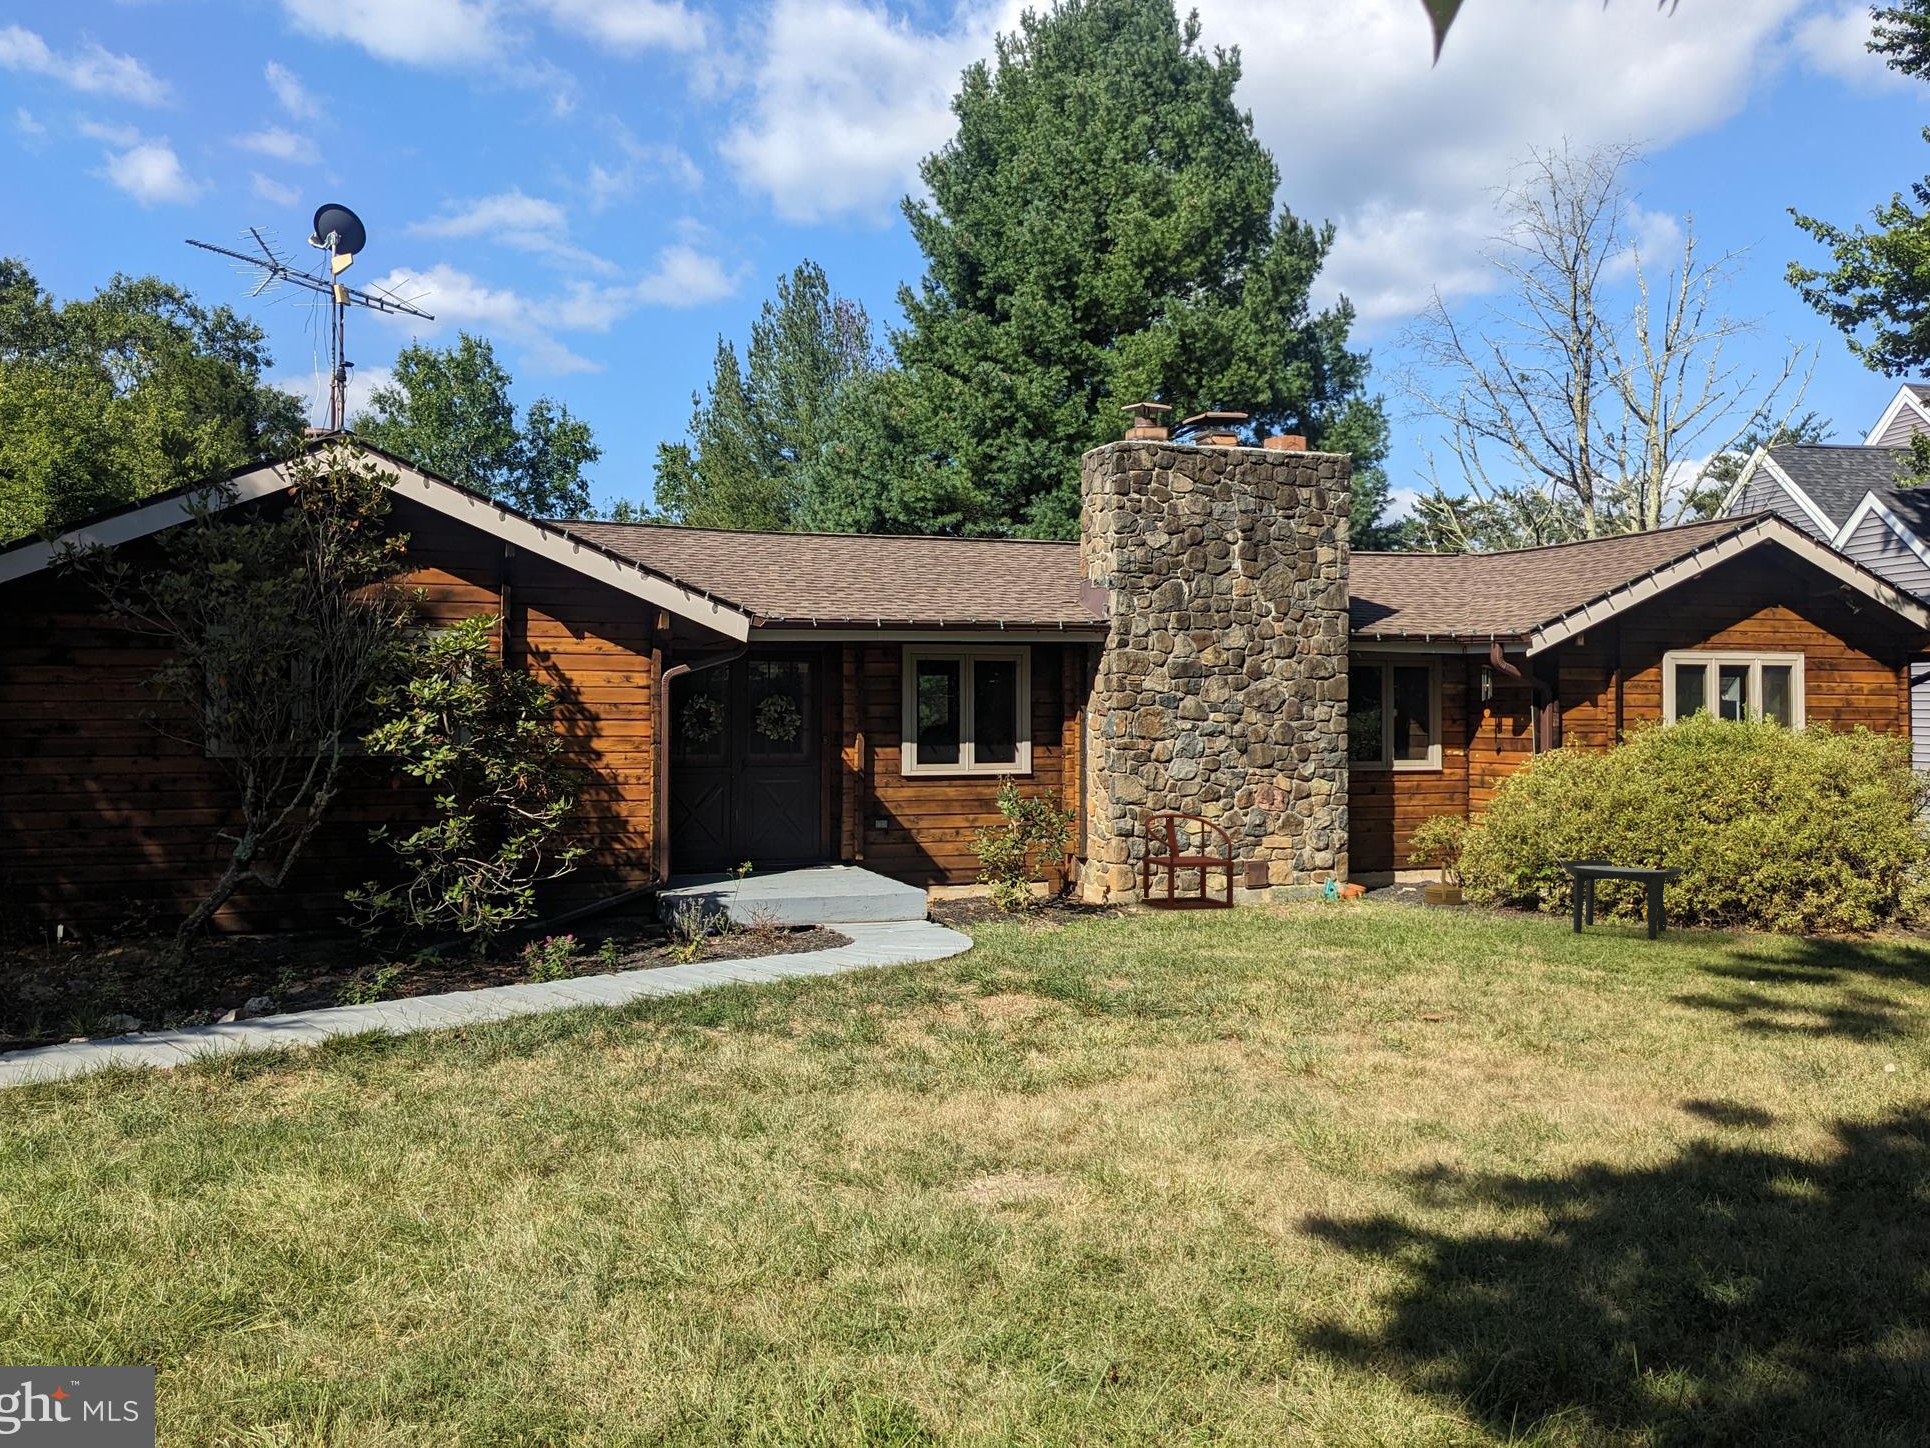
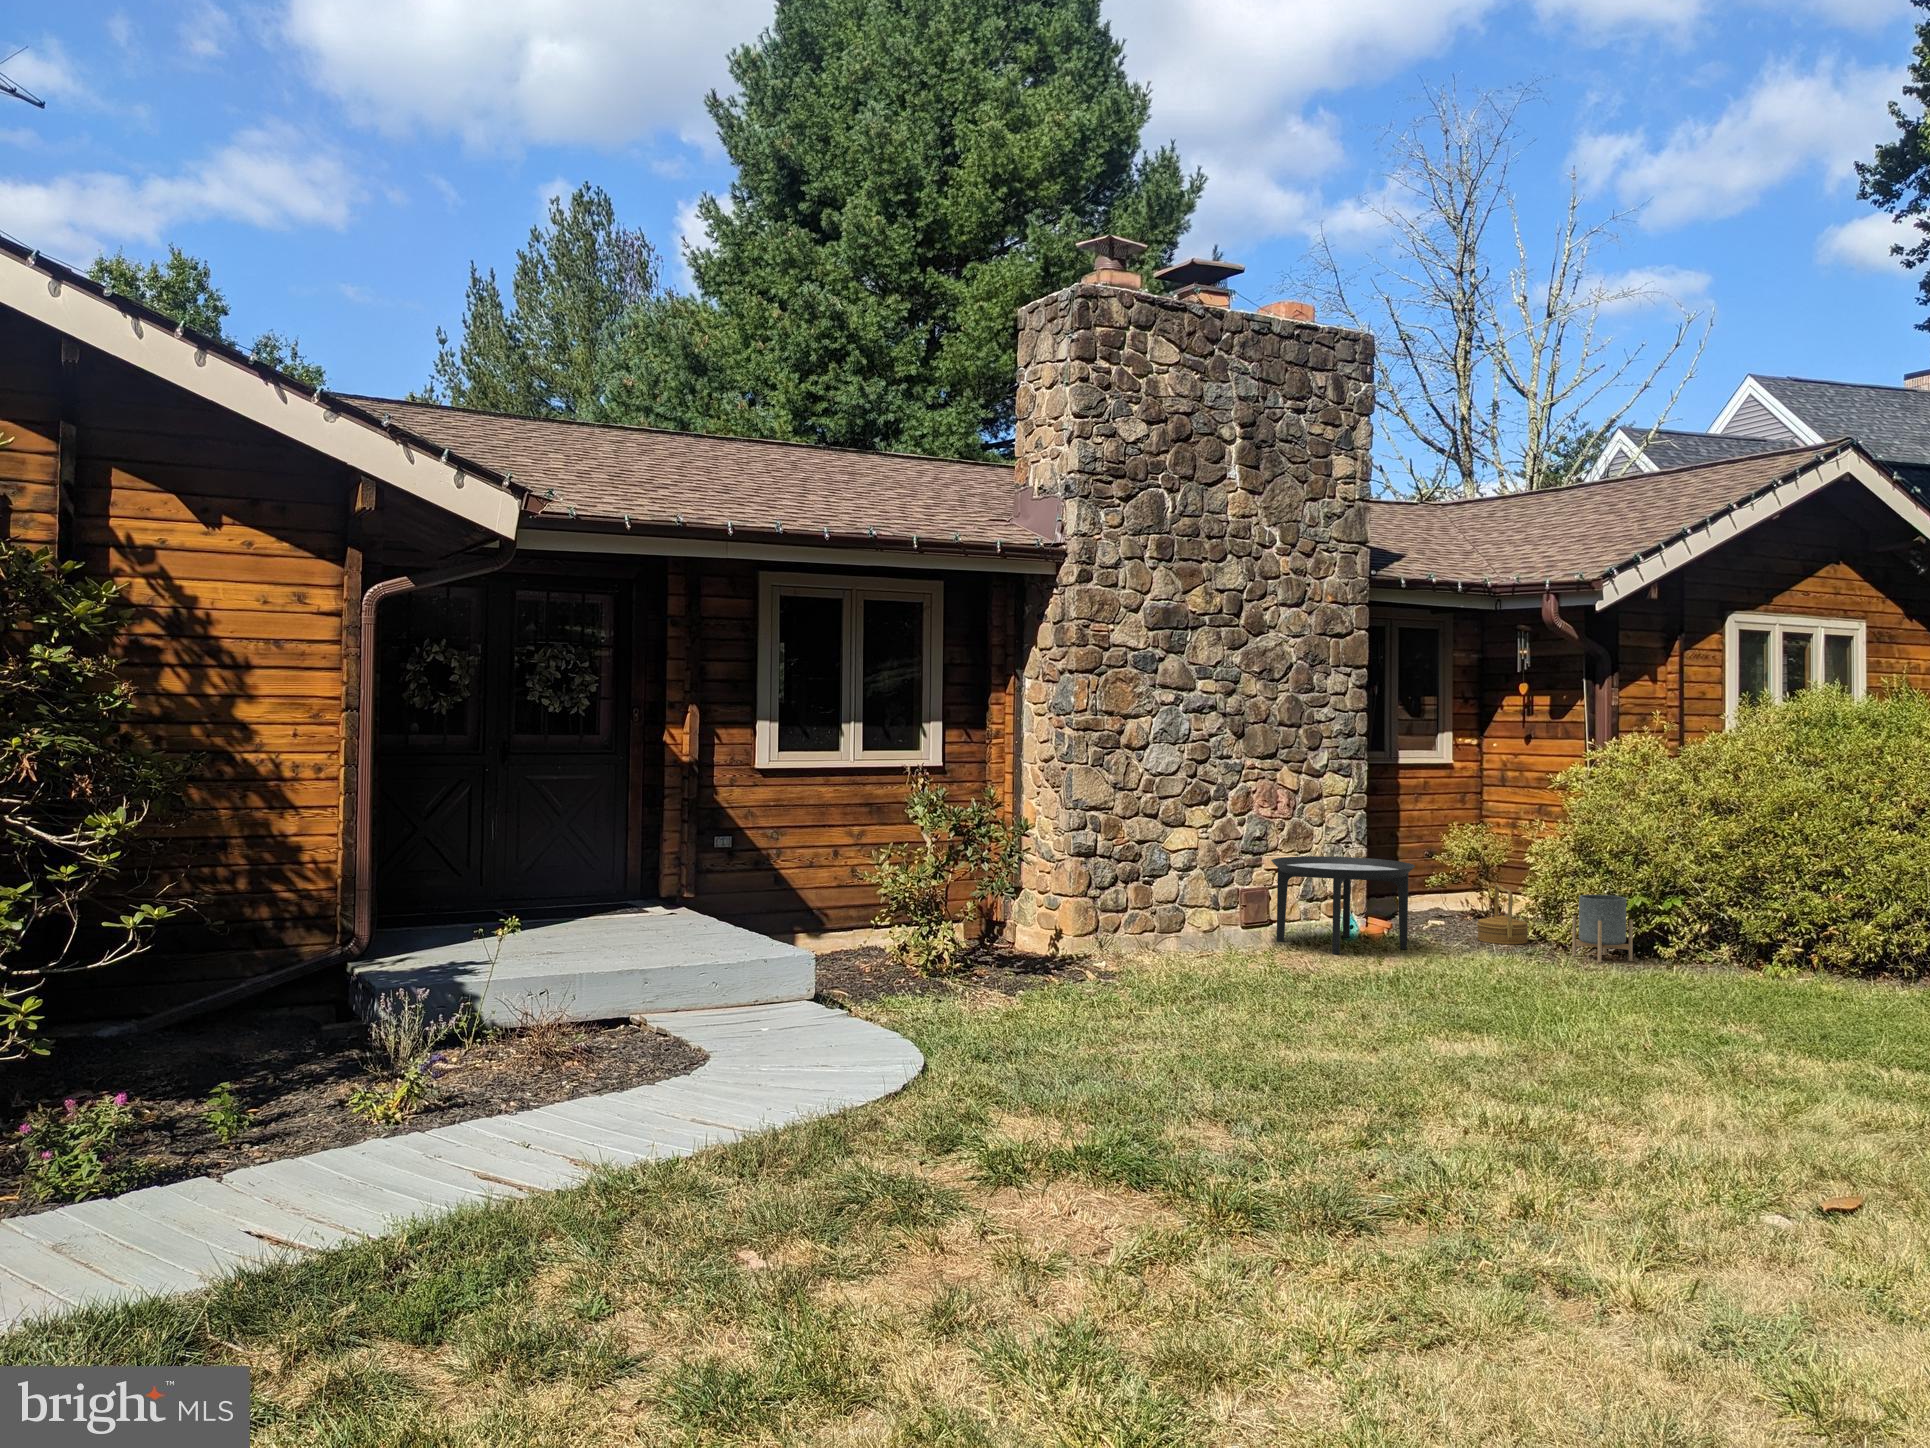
armchair: present [1142,814,1235,910] -> none [1114,824,1252,967]
round table: present [1560,860,1683,939] -> present [1271,856,1415,954]
planter: none [1479,868,1521,916] -> present [1572,895,1633,963]

